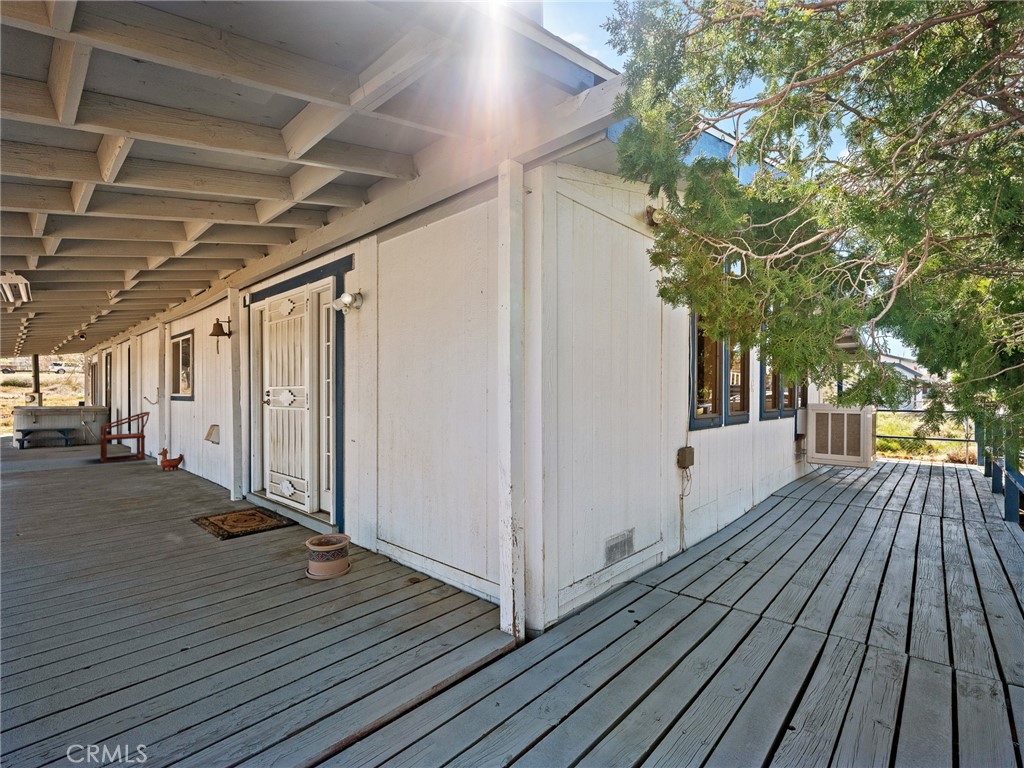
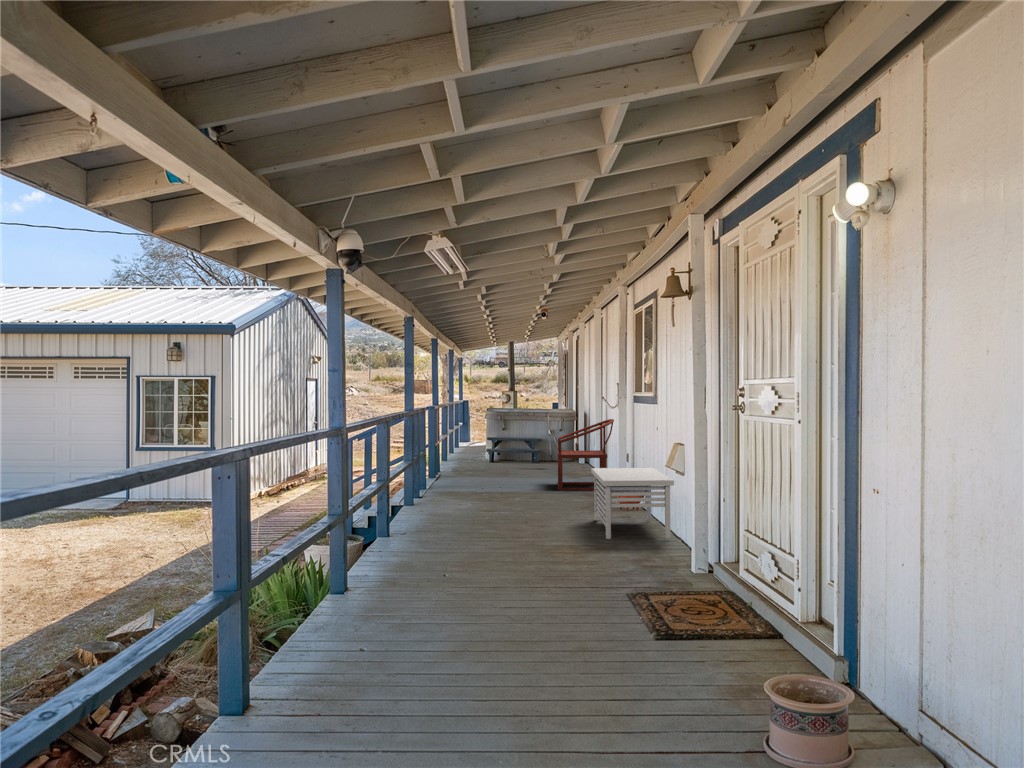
storage bench: none [142,441,210,490] -> present [591,468,674,539]

